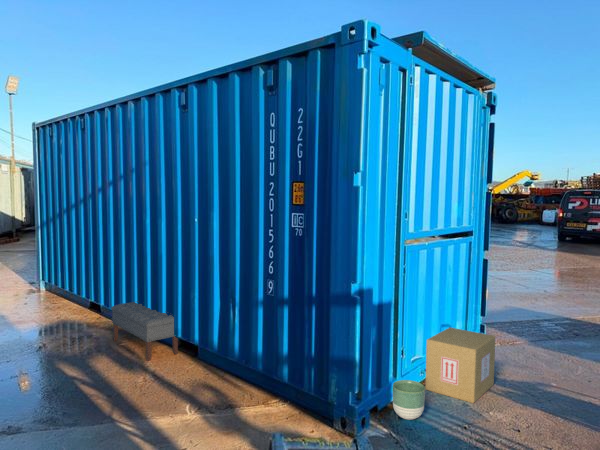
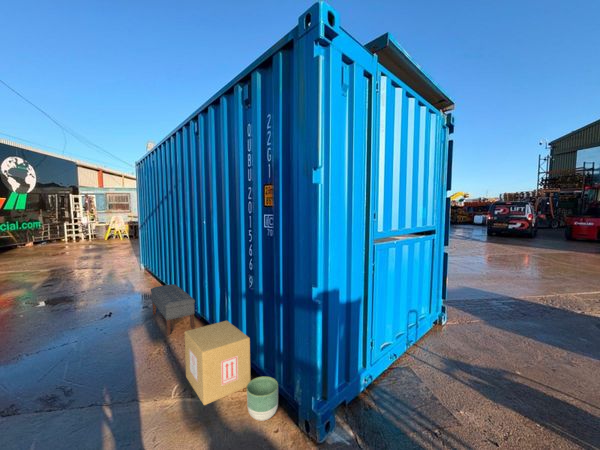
cardboard box: present [425,328,495,403] -> present [185,321,251,405]
planter: present [393,380,425,420] -> present [247,376,278,421]

